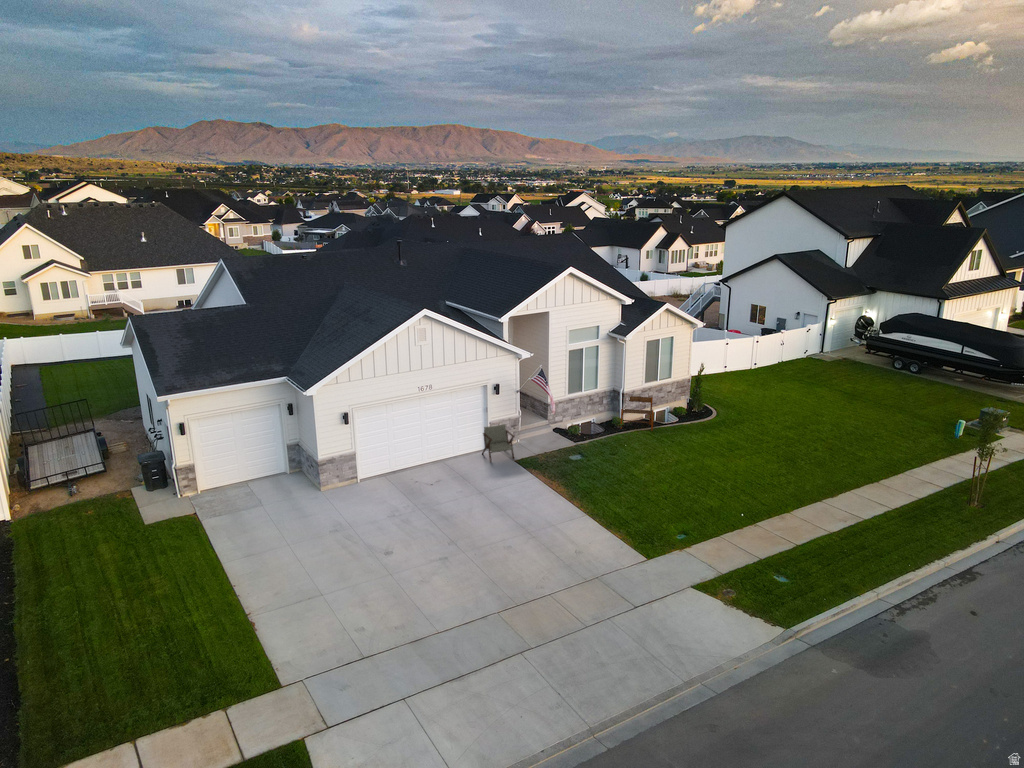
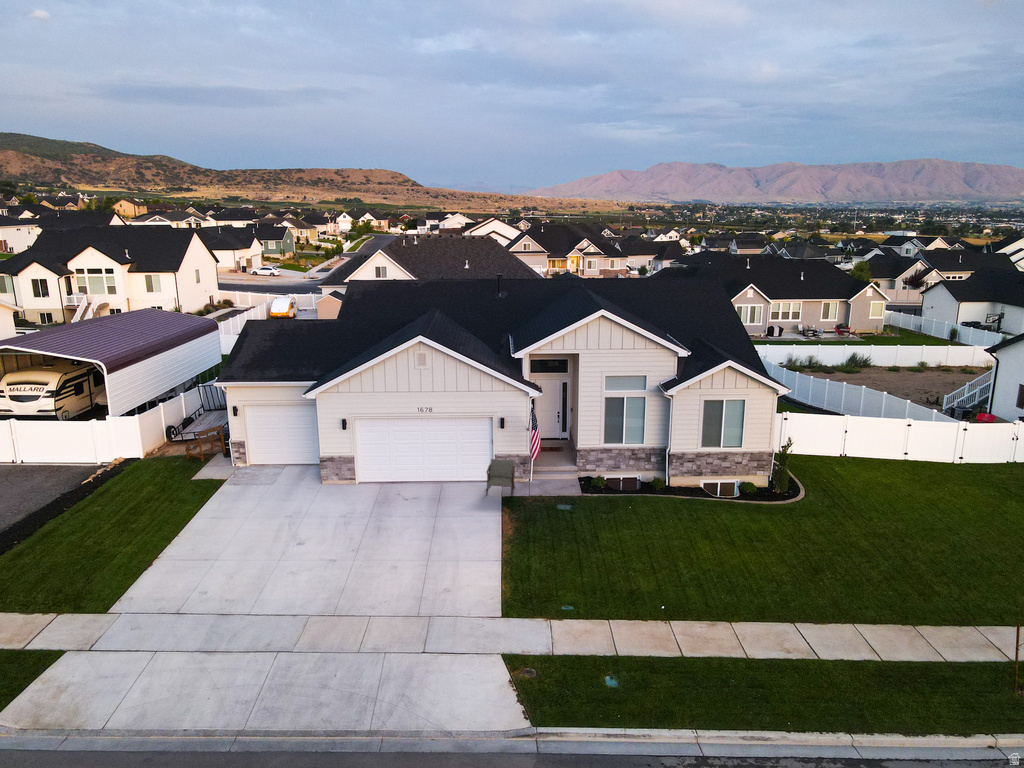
bench: present [620,396,654,430] -> present [187,424,225,461]

